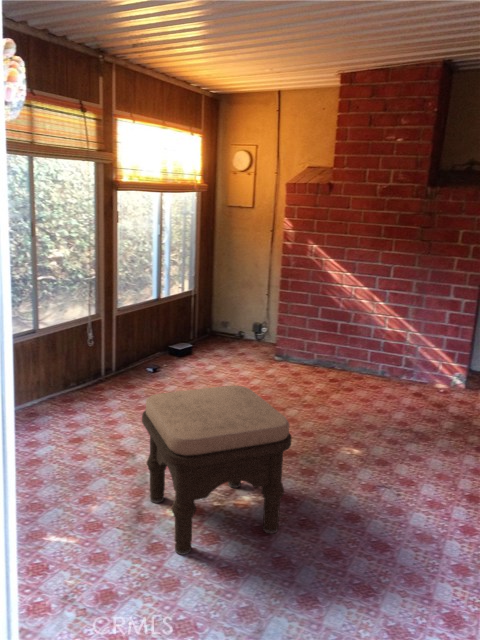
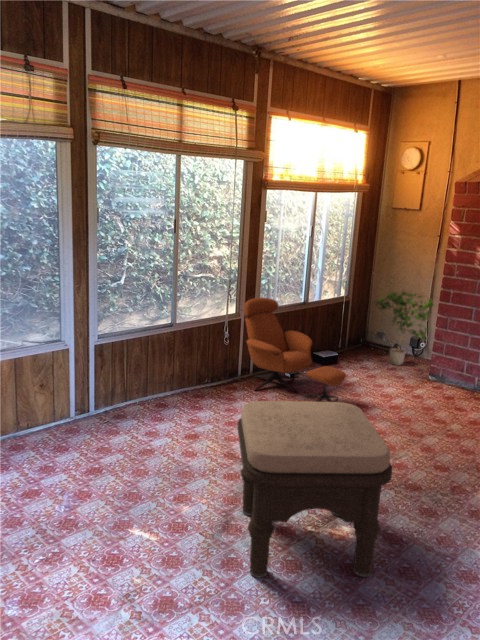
potted plant: none [219,283,275,350] -> present [376,291,434,366]
lounge chair: none [105,297,211,398] -> present [244,298,346,402]

